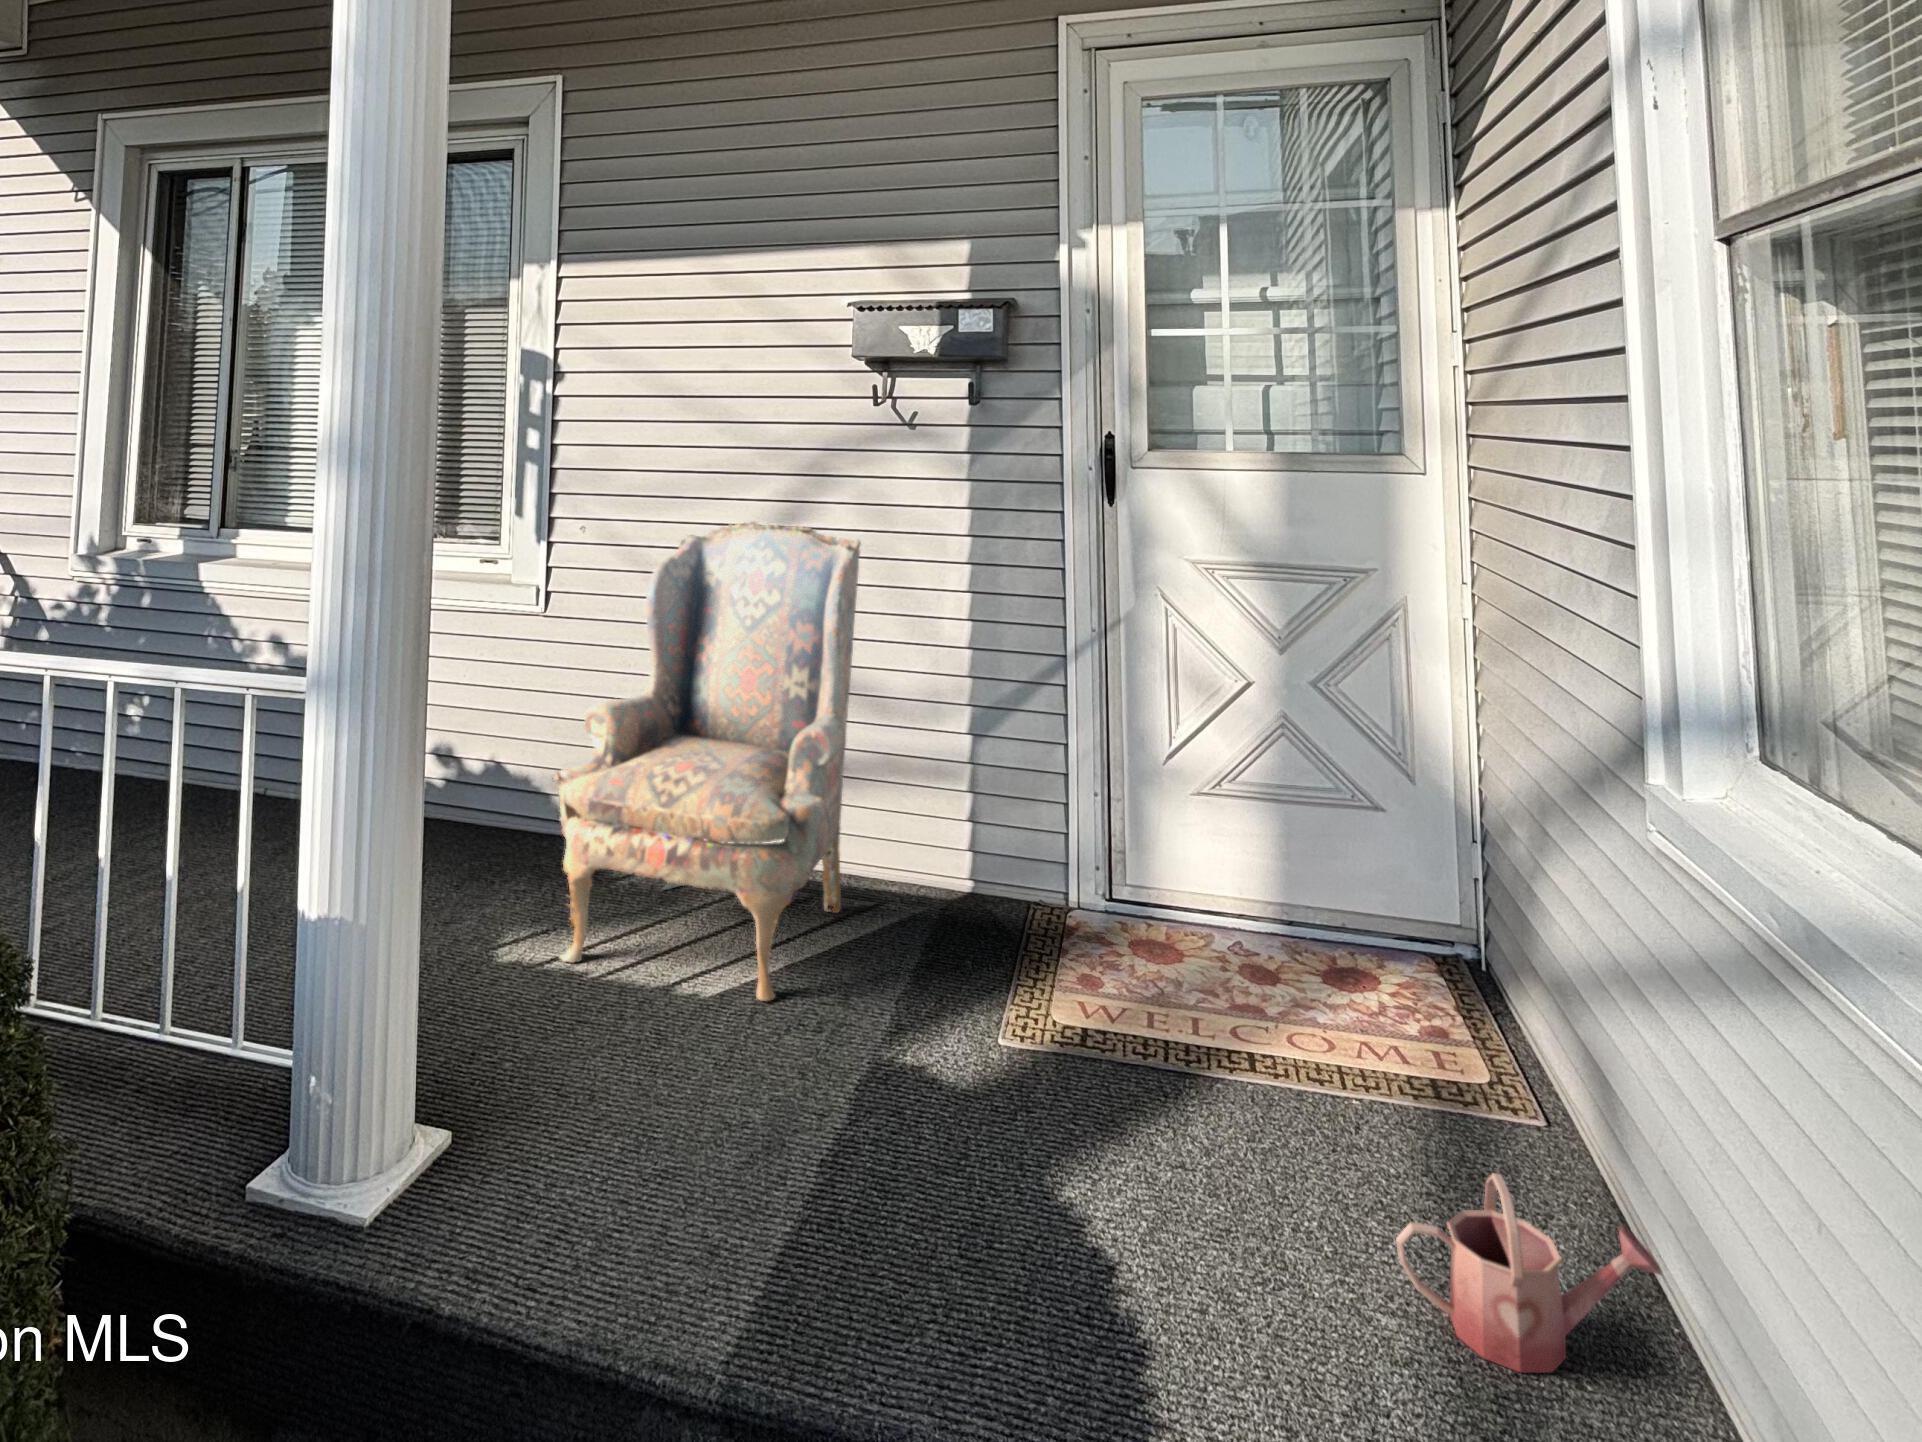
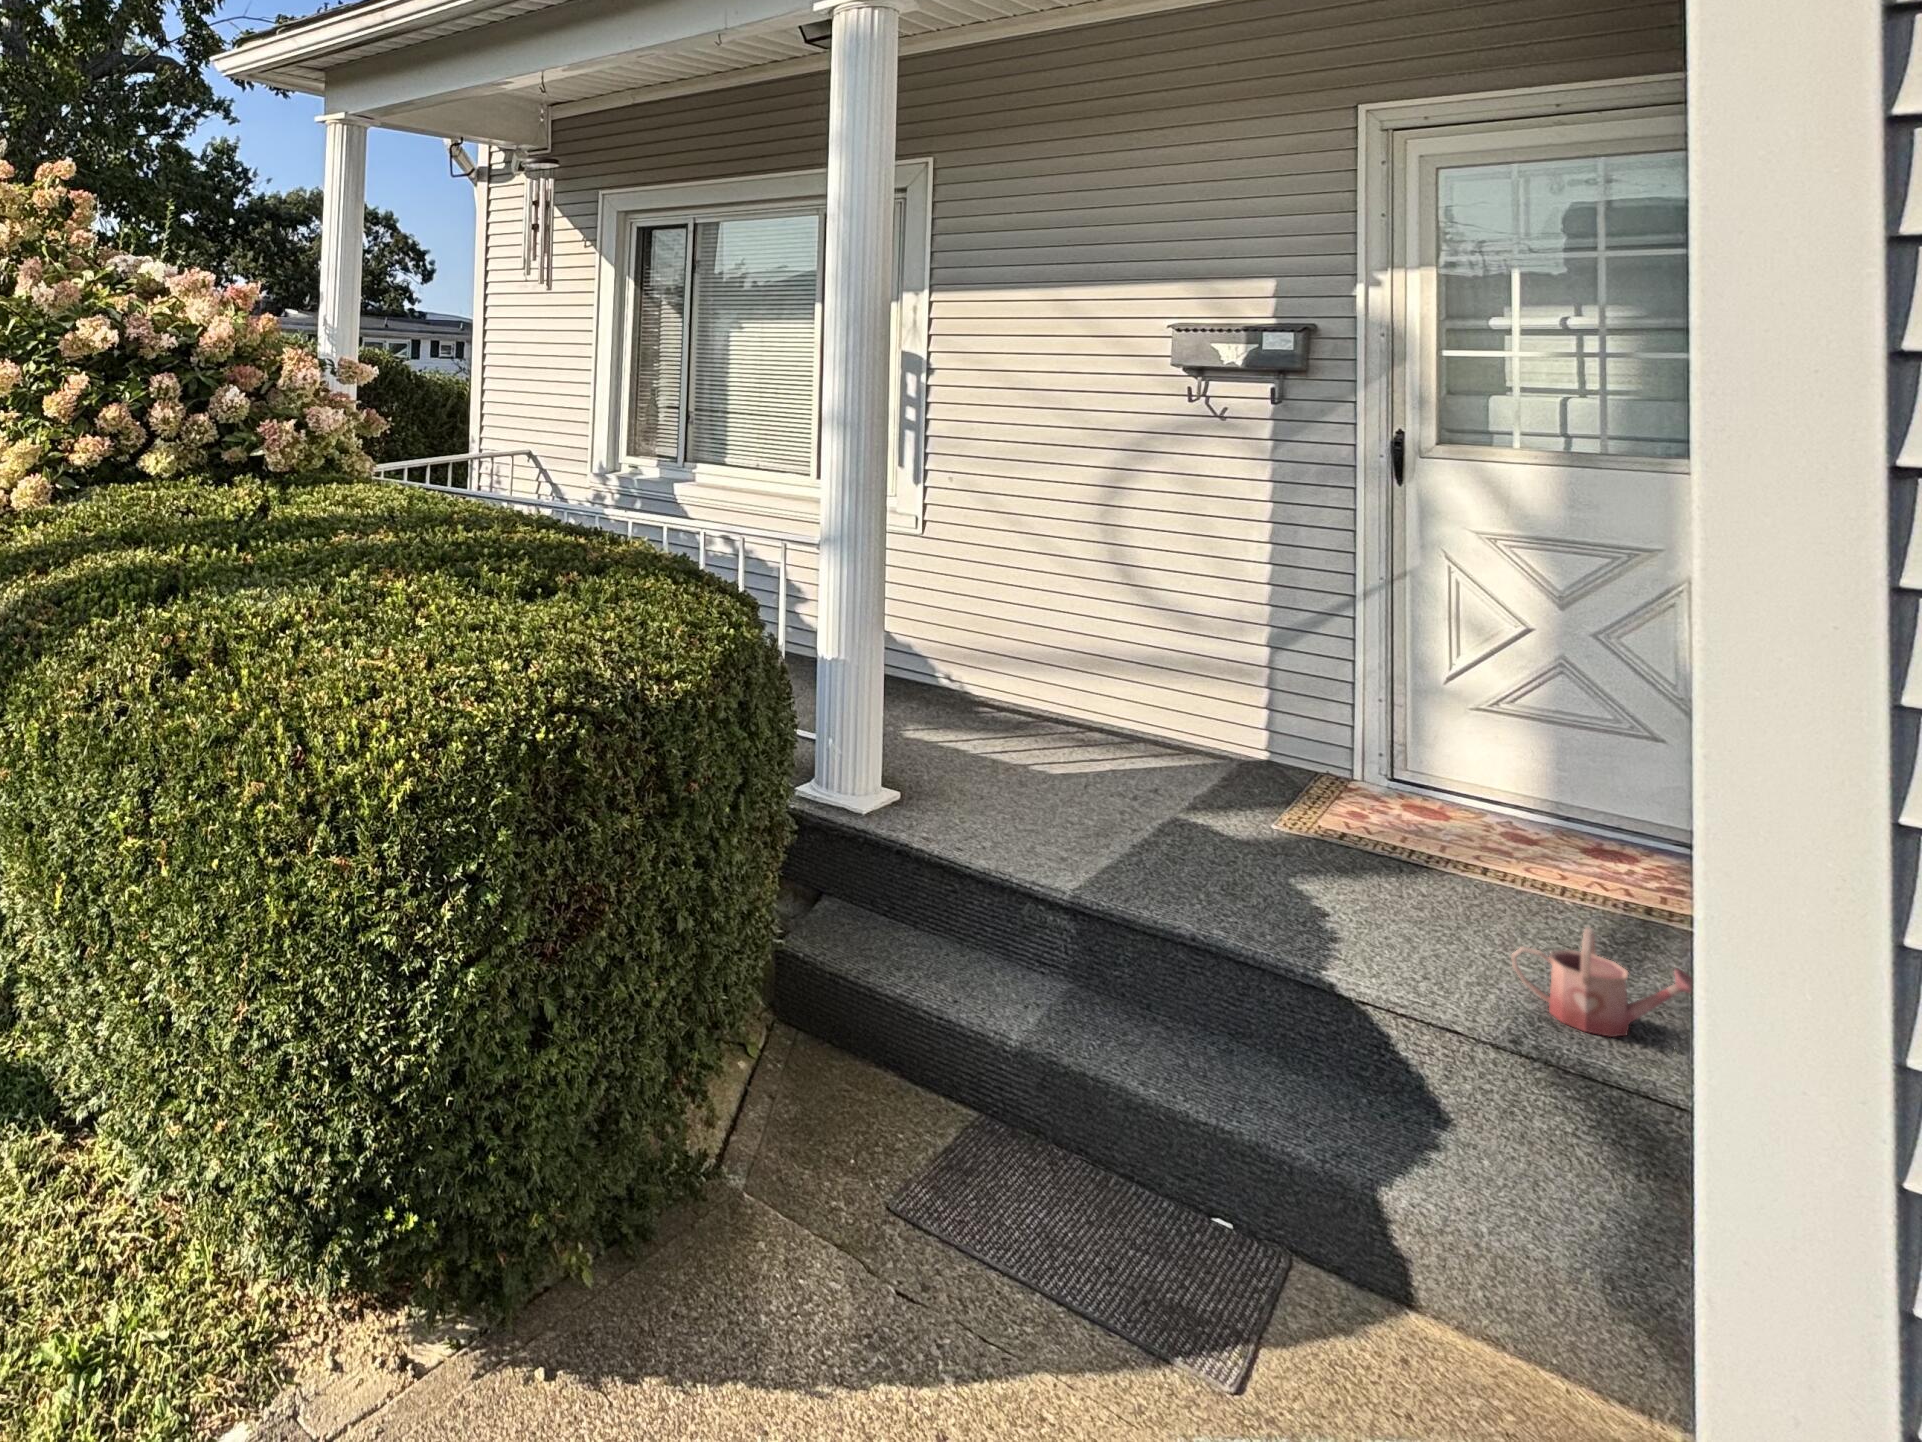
armchair: present [552,521,861,1001] -> none [939,482,1177,799]

